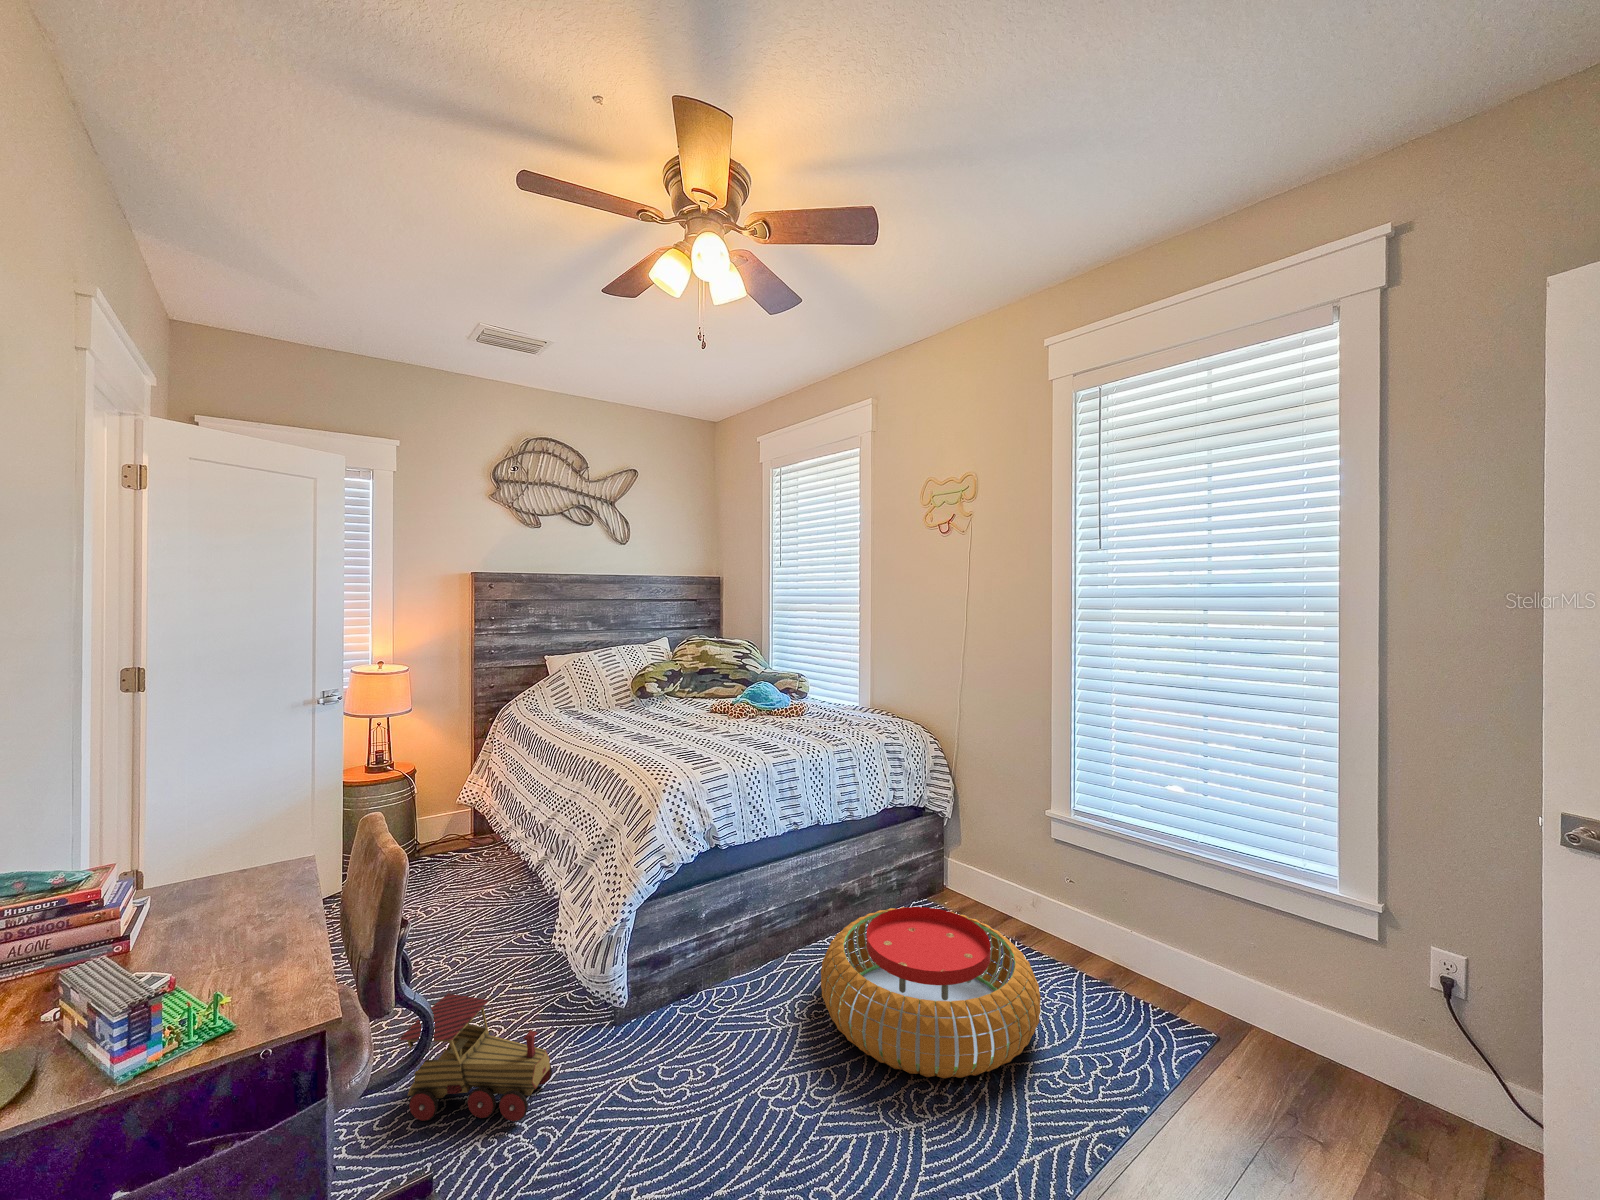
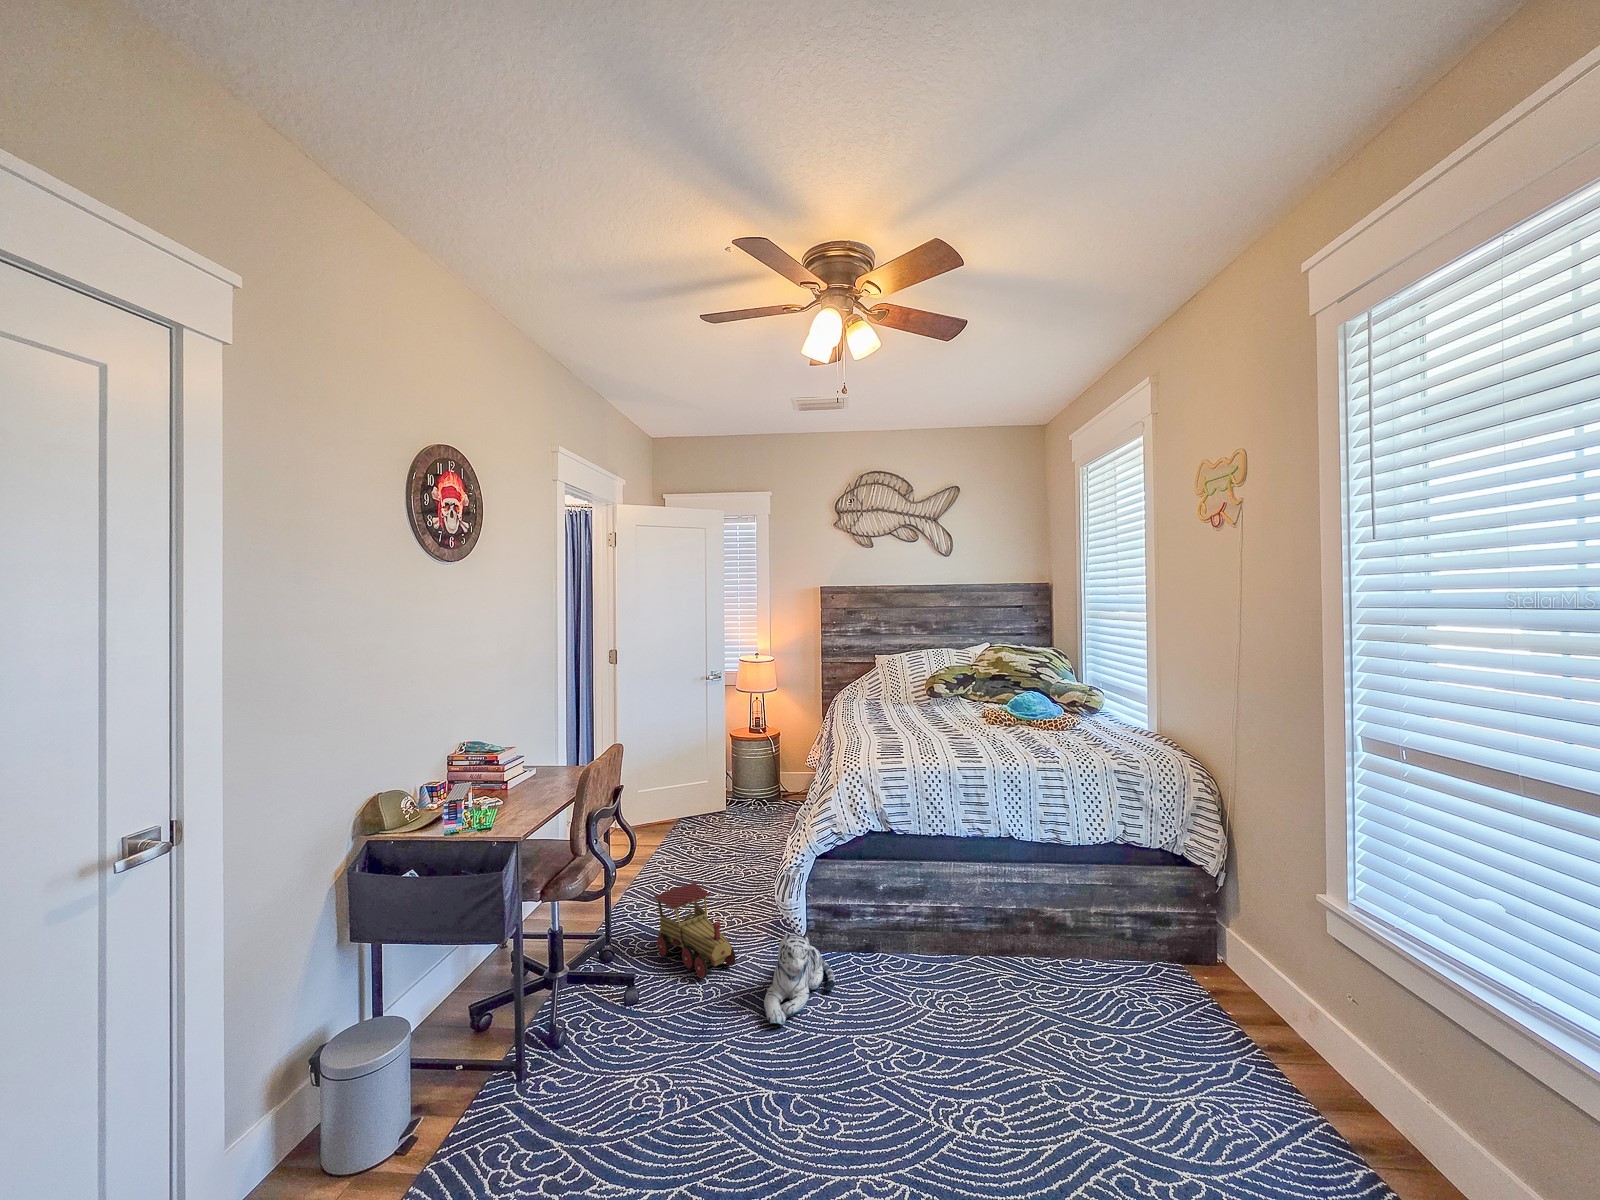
pouf: present [821,907,1041,1078] -> none [945,939,1197,1134]
plush toy: none [616,1001,694,1129] -> present [764,933,835,1025]

